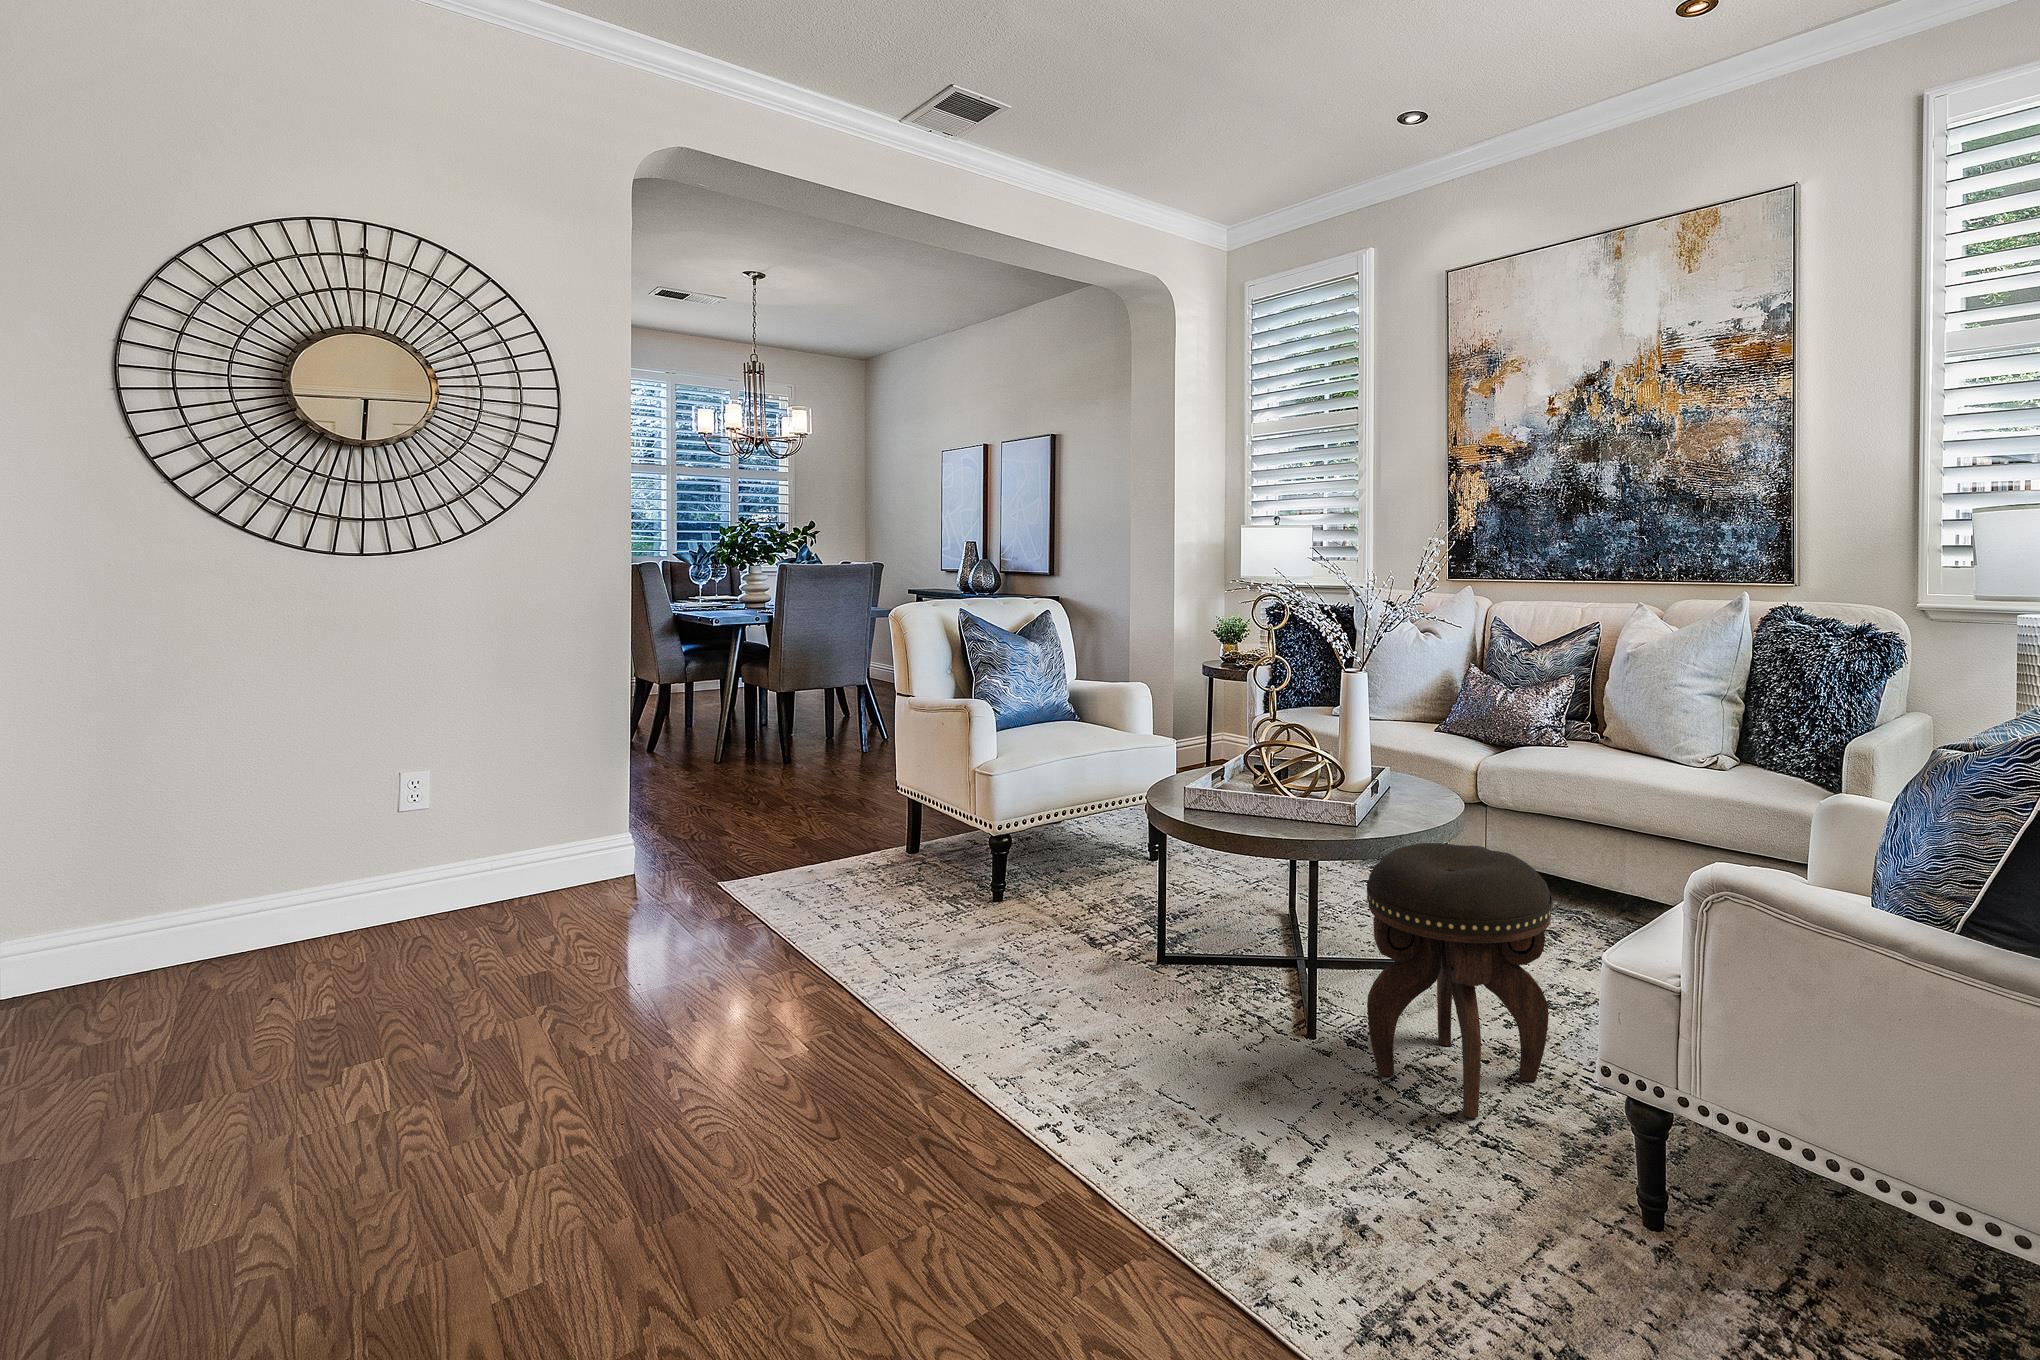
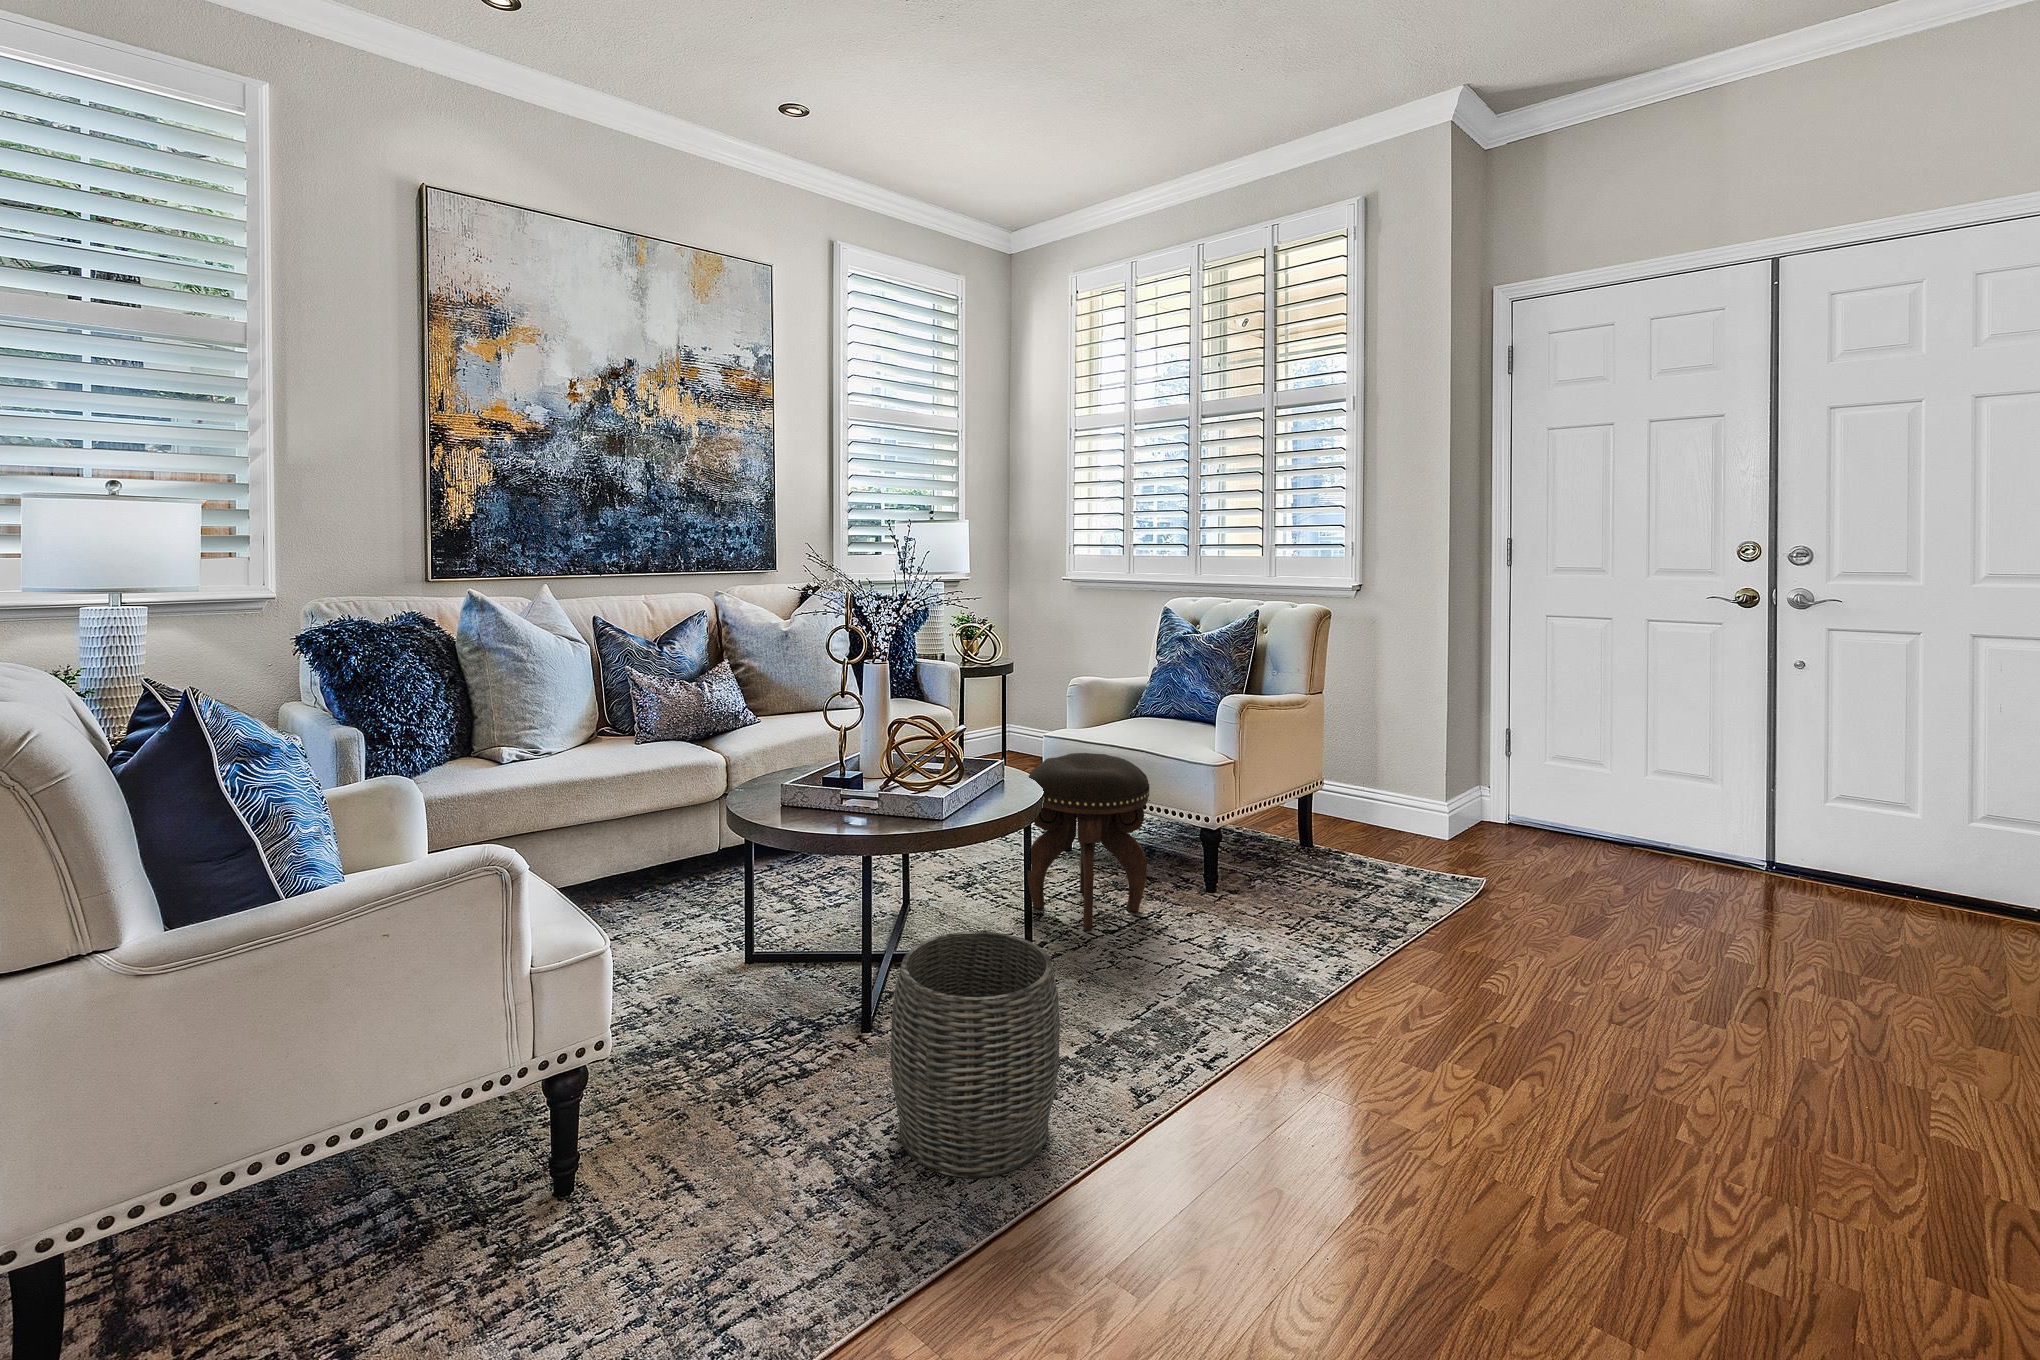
woven basket: none [906,854,1045,1034] -> present [891,931,1060,1178]

